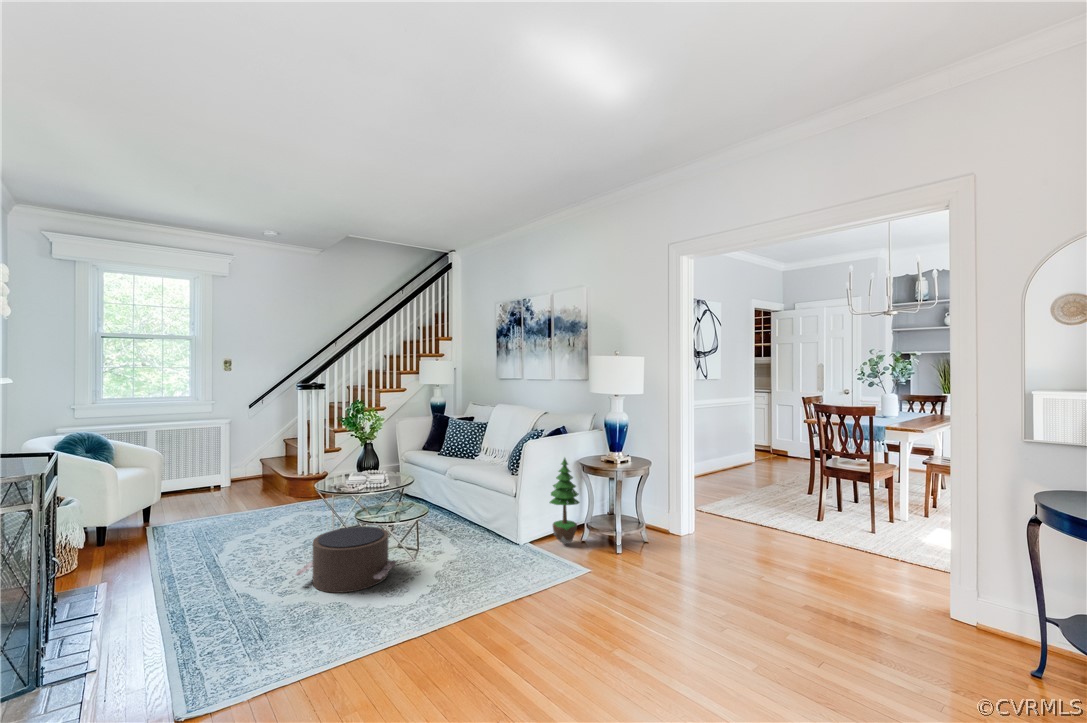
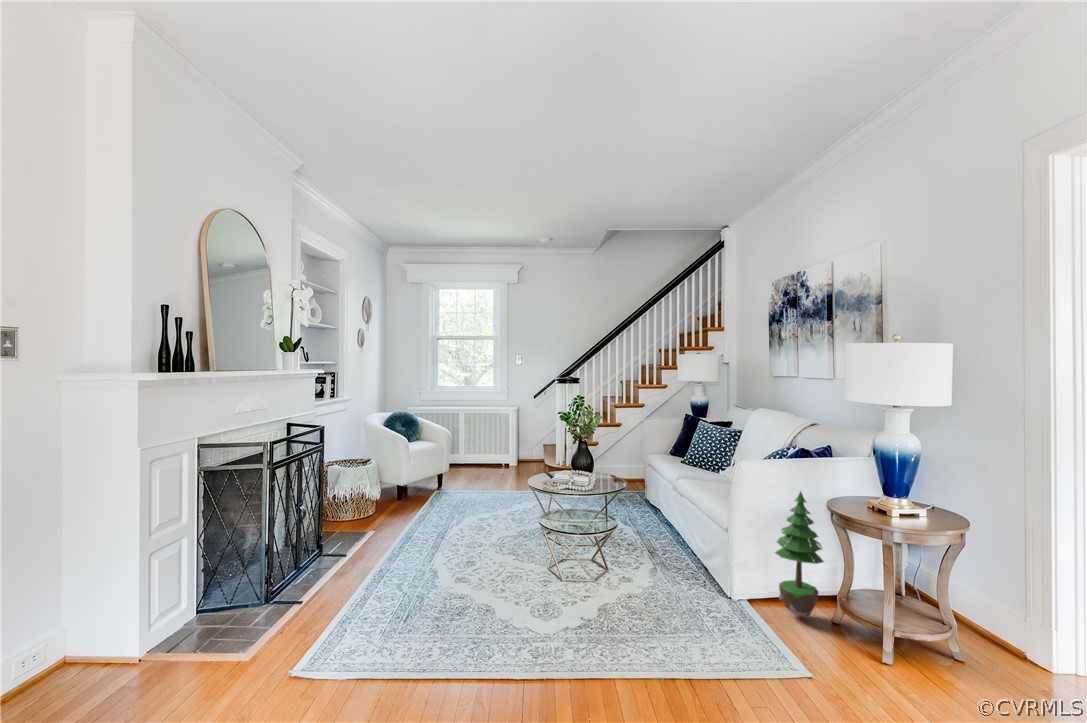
pouf: present [295,526,397,593] -> none [466,529,565,600]

